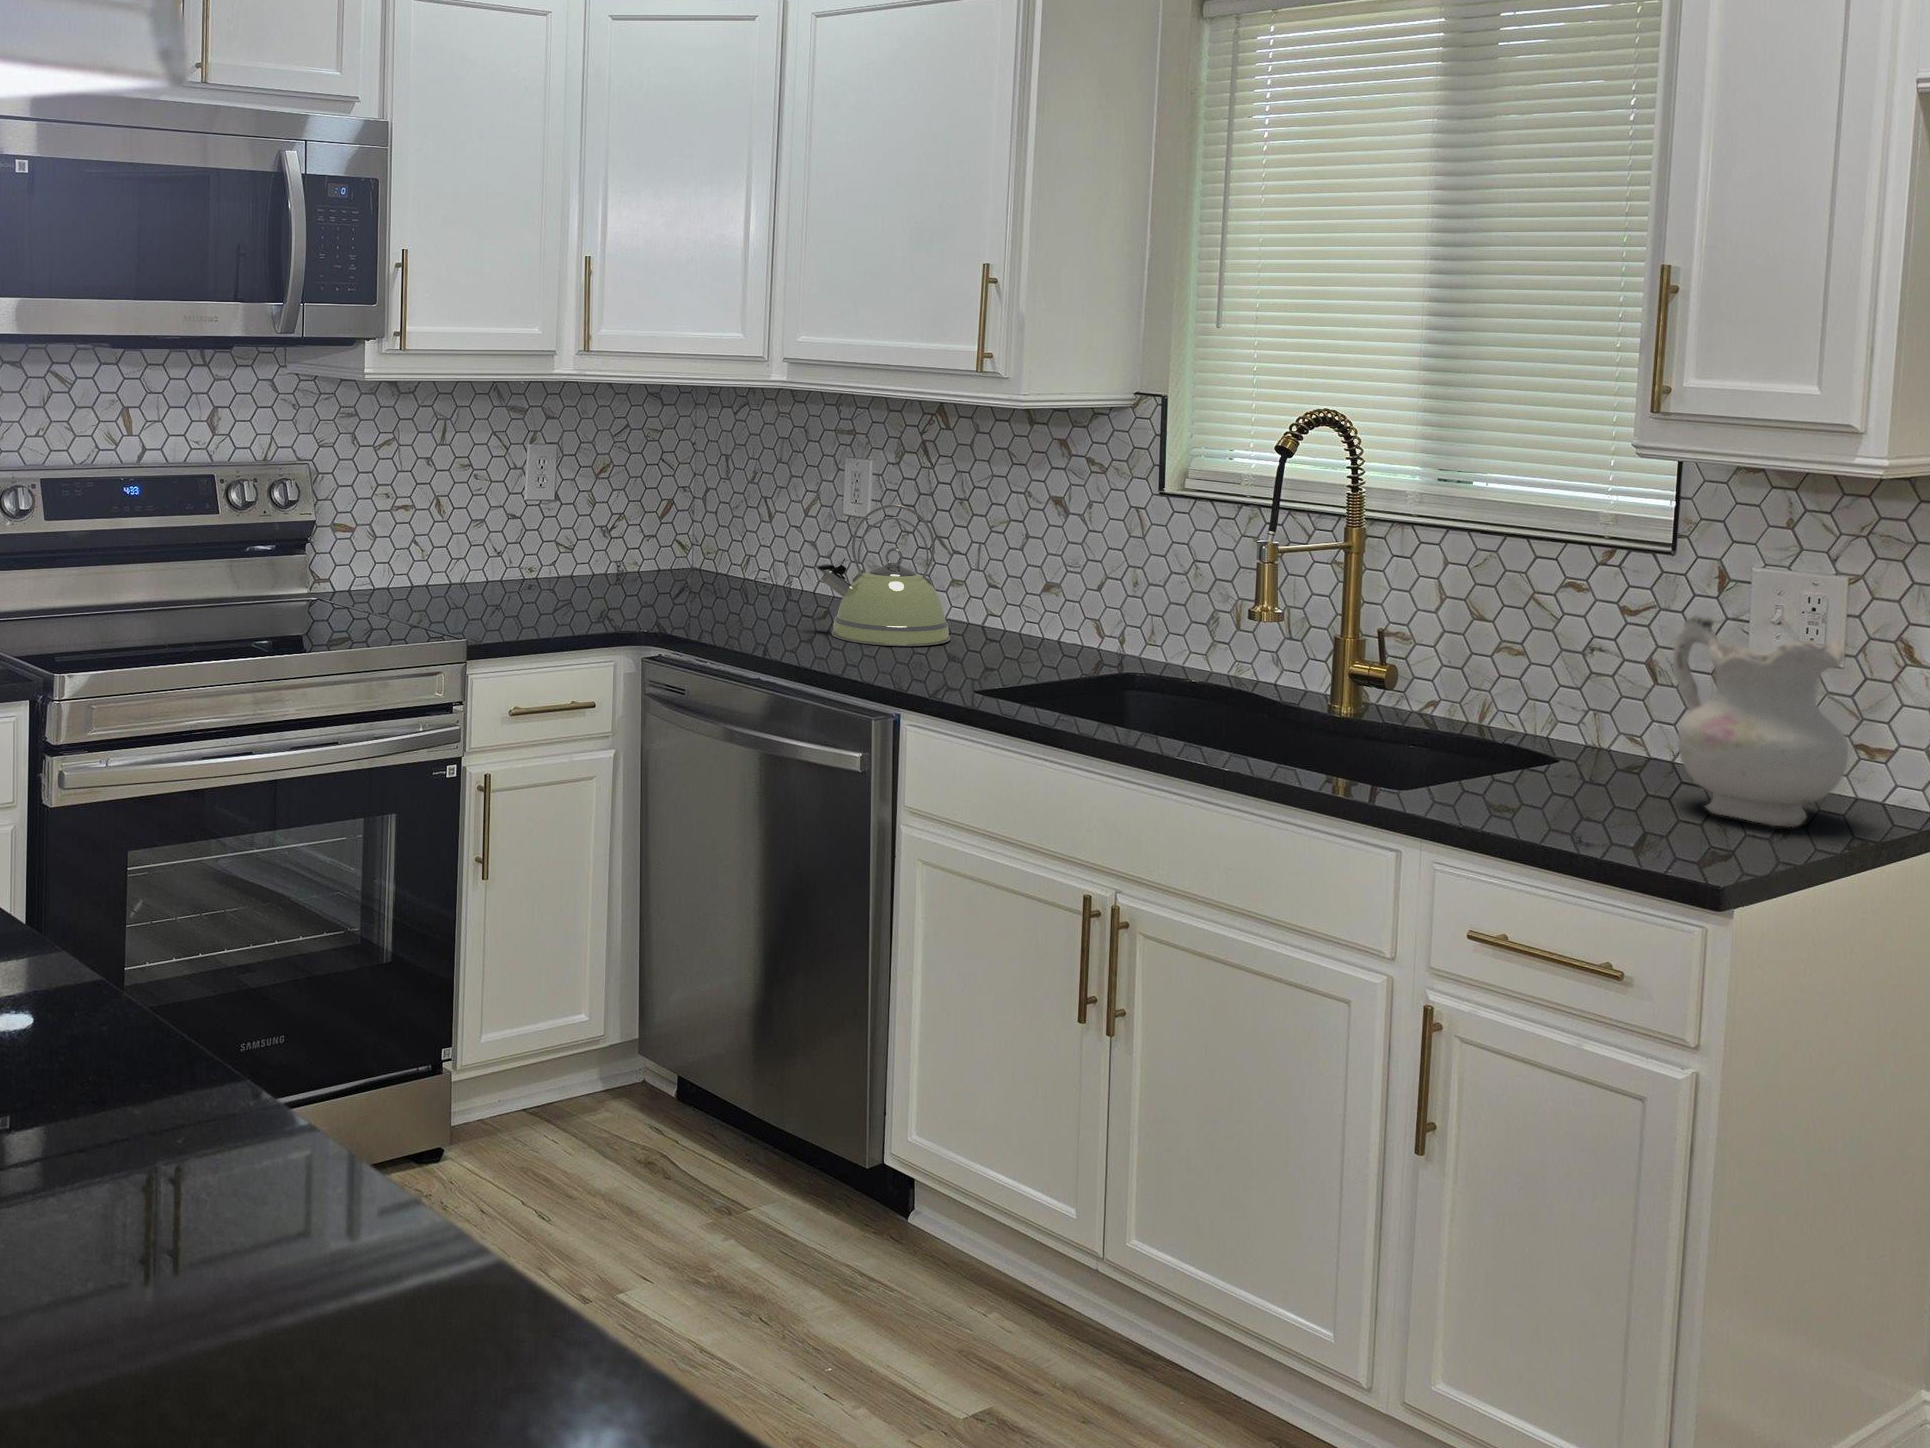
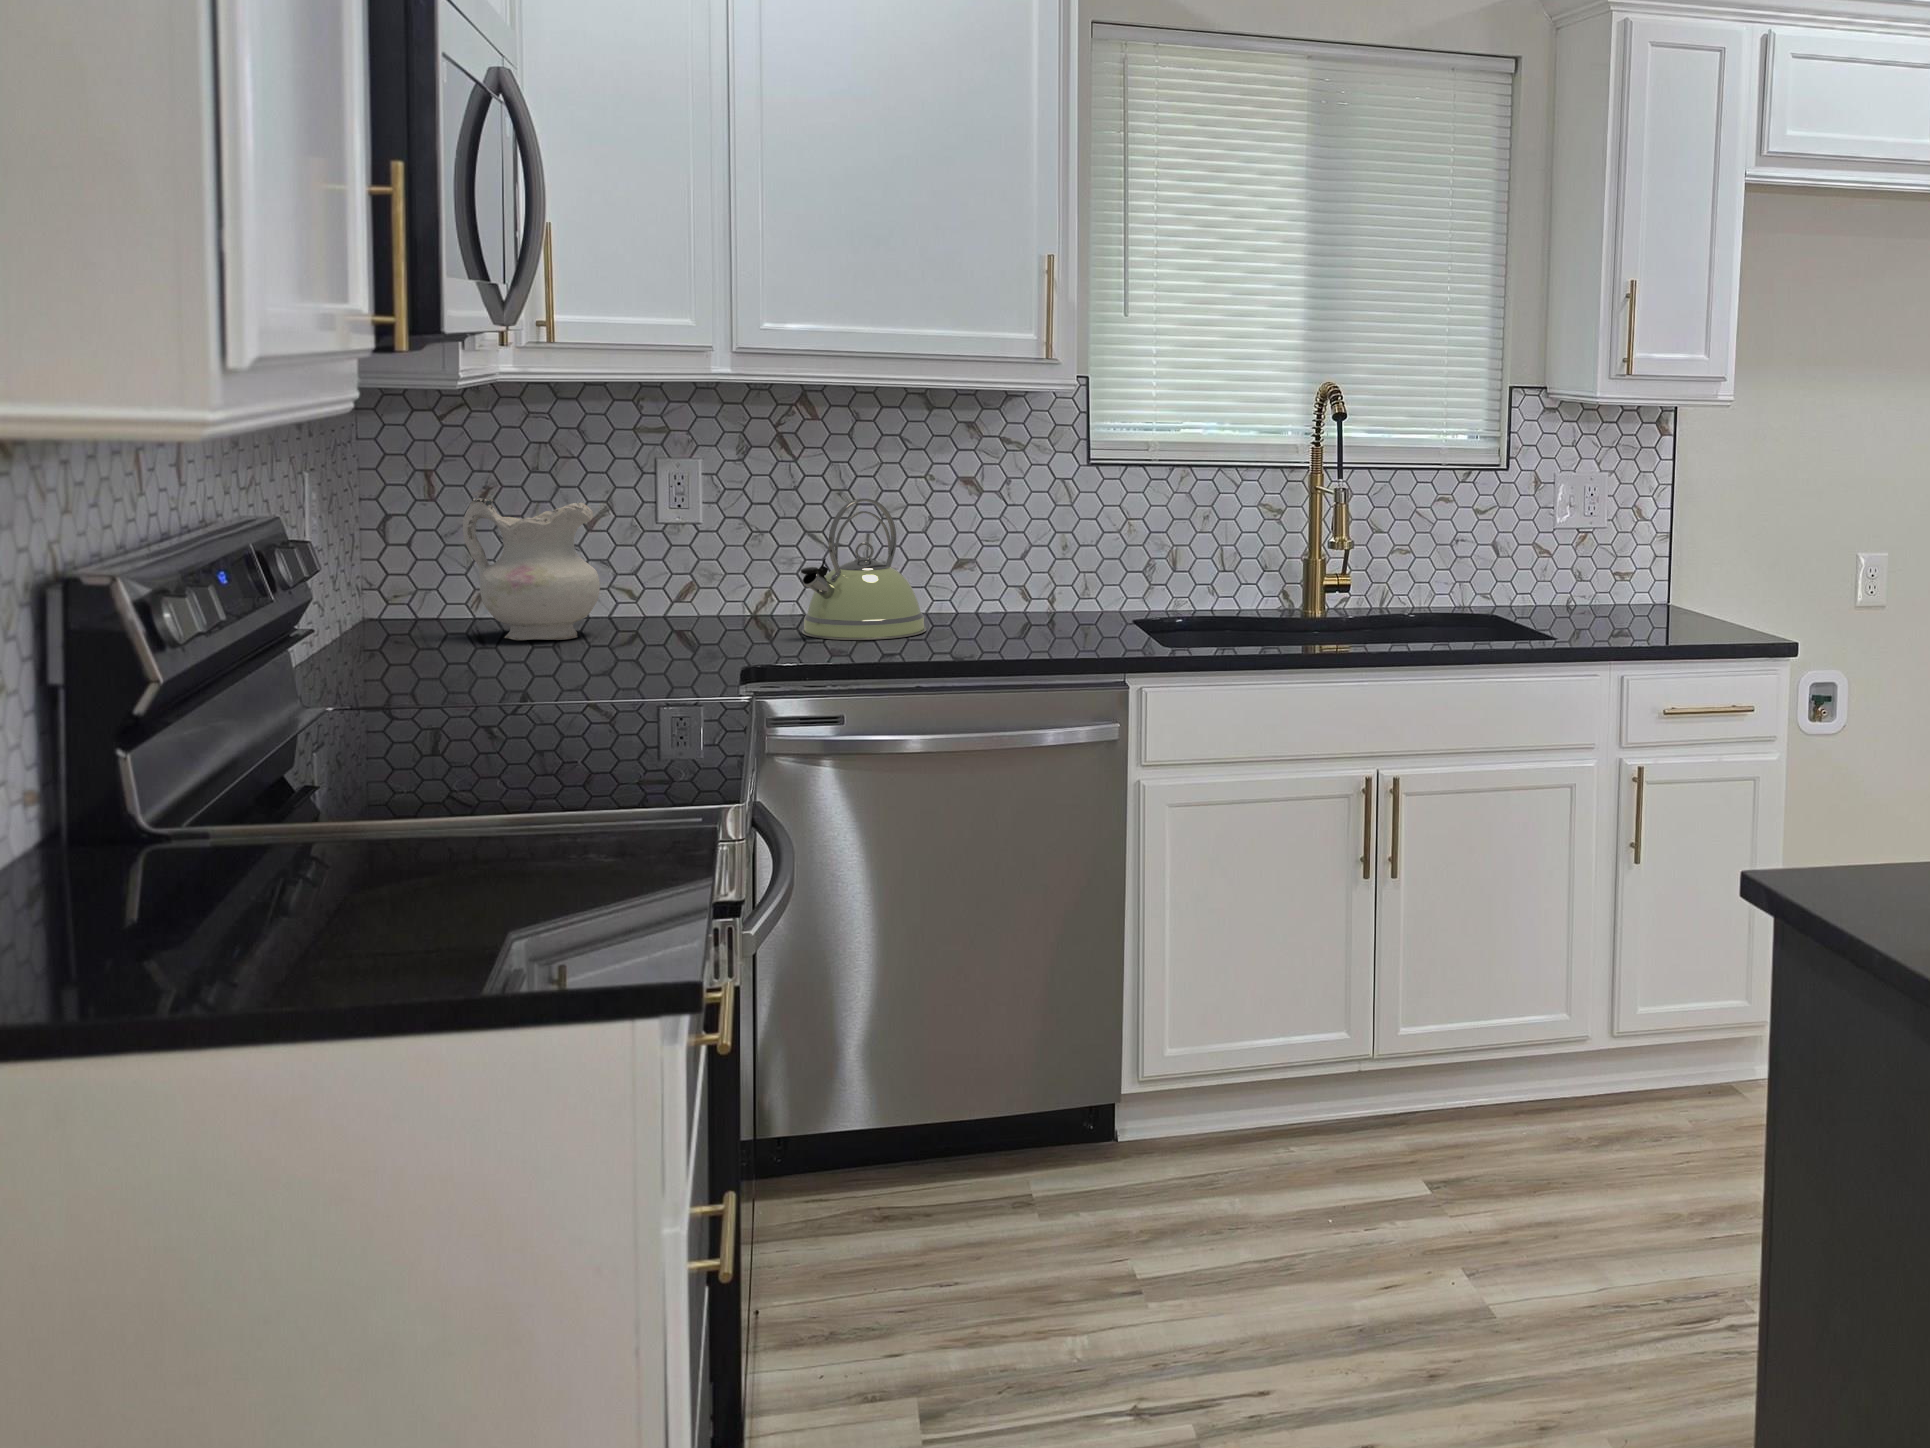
ceramic pitcher: present [1673,616,1848,827] -> present [463,498,600,640]

